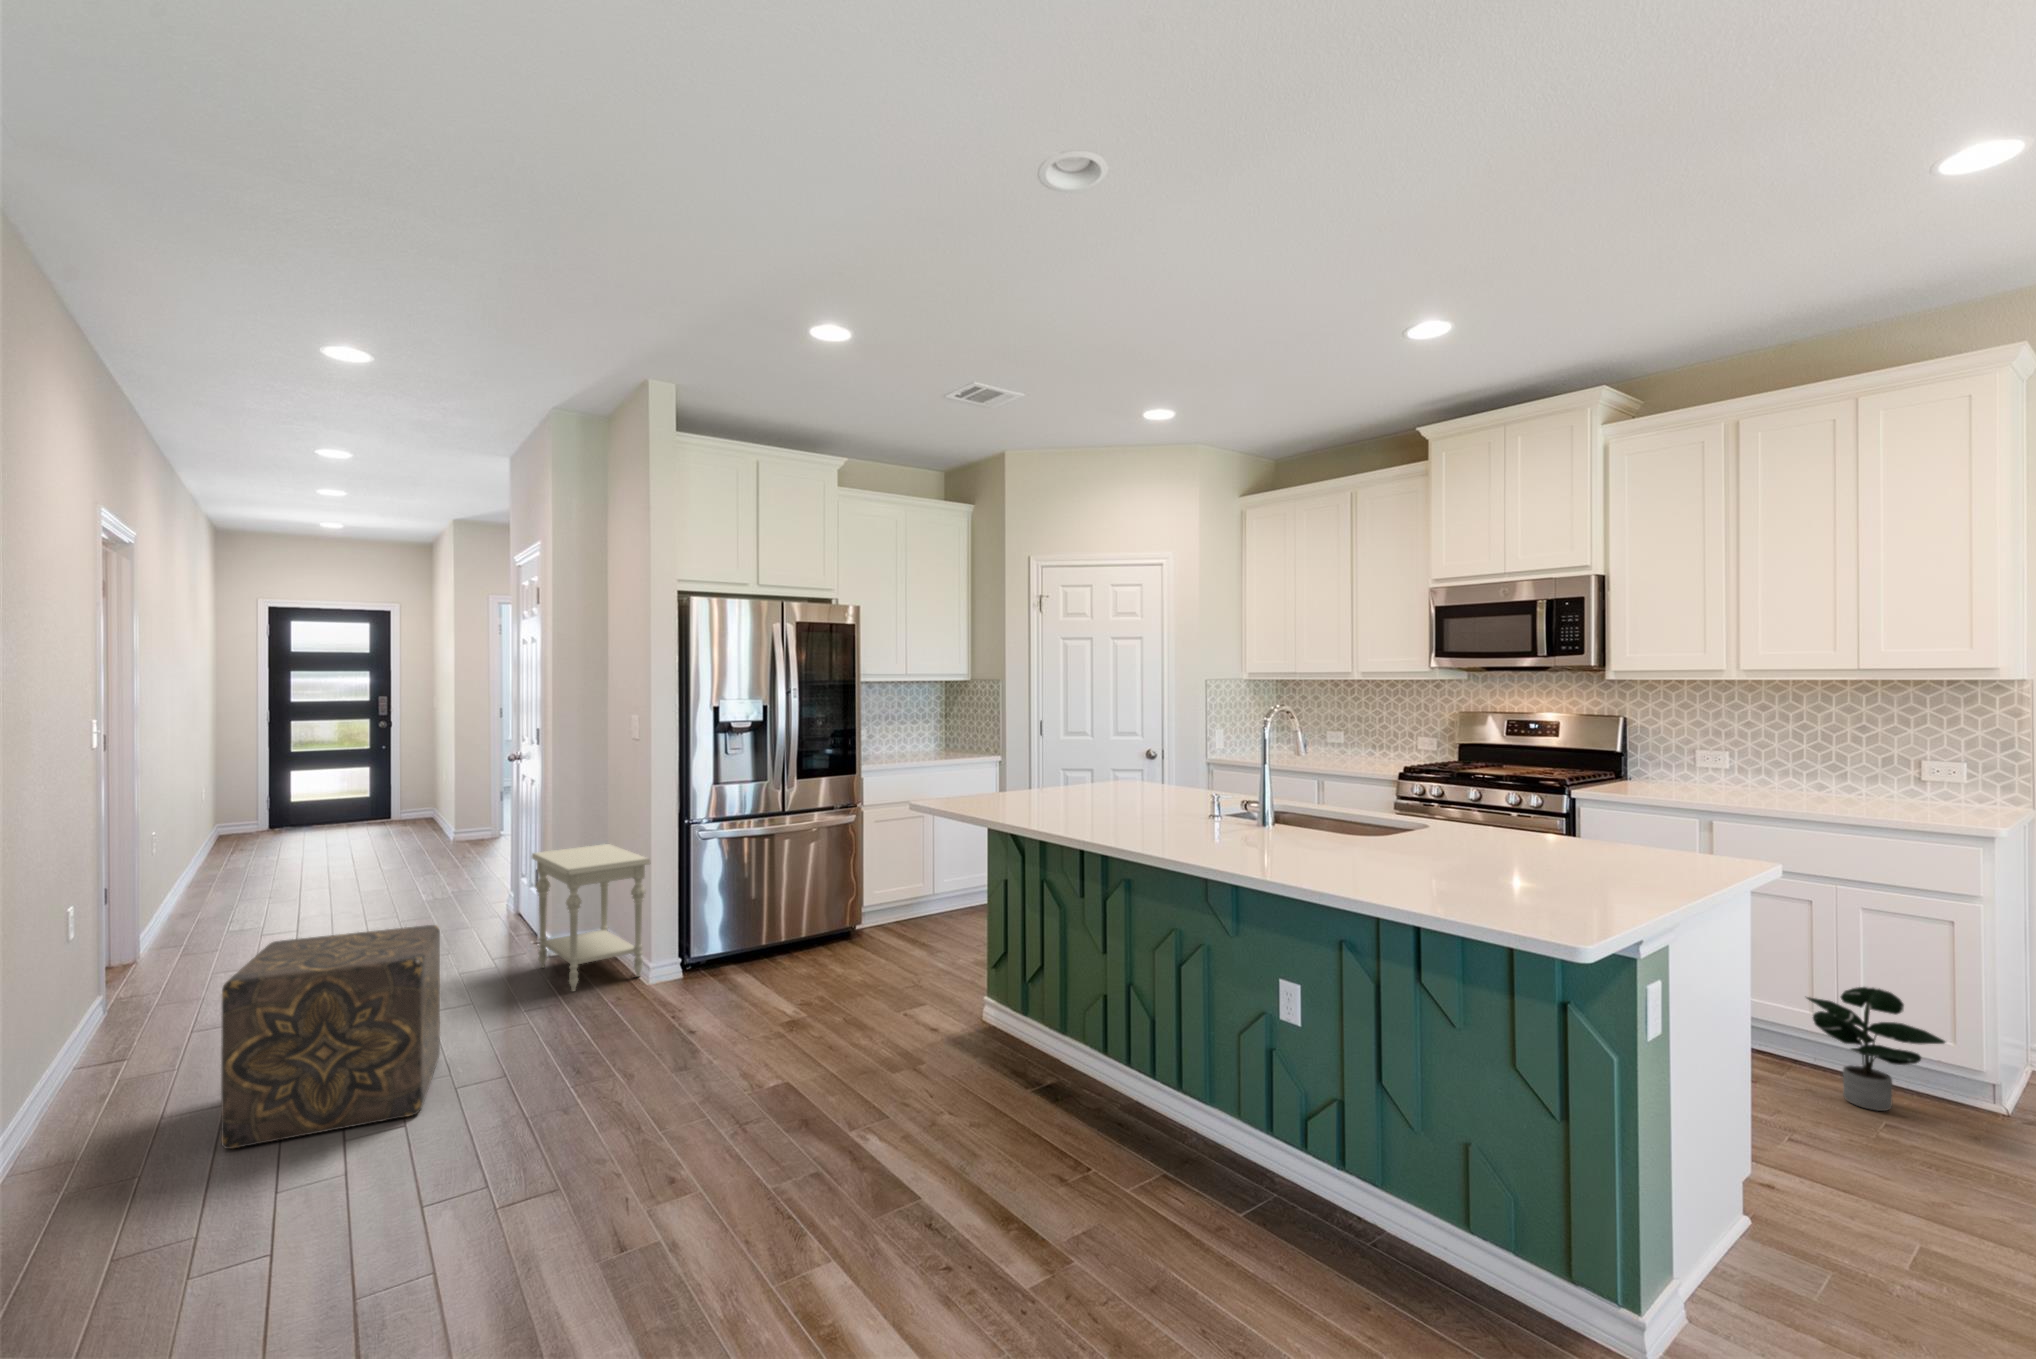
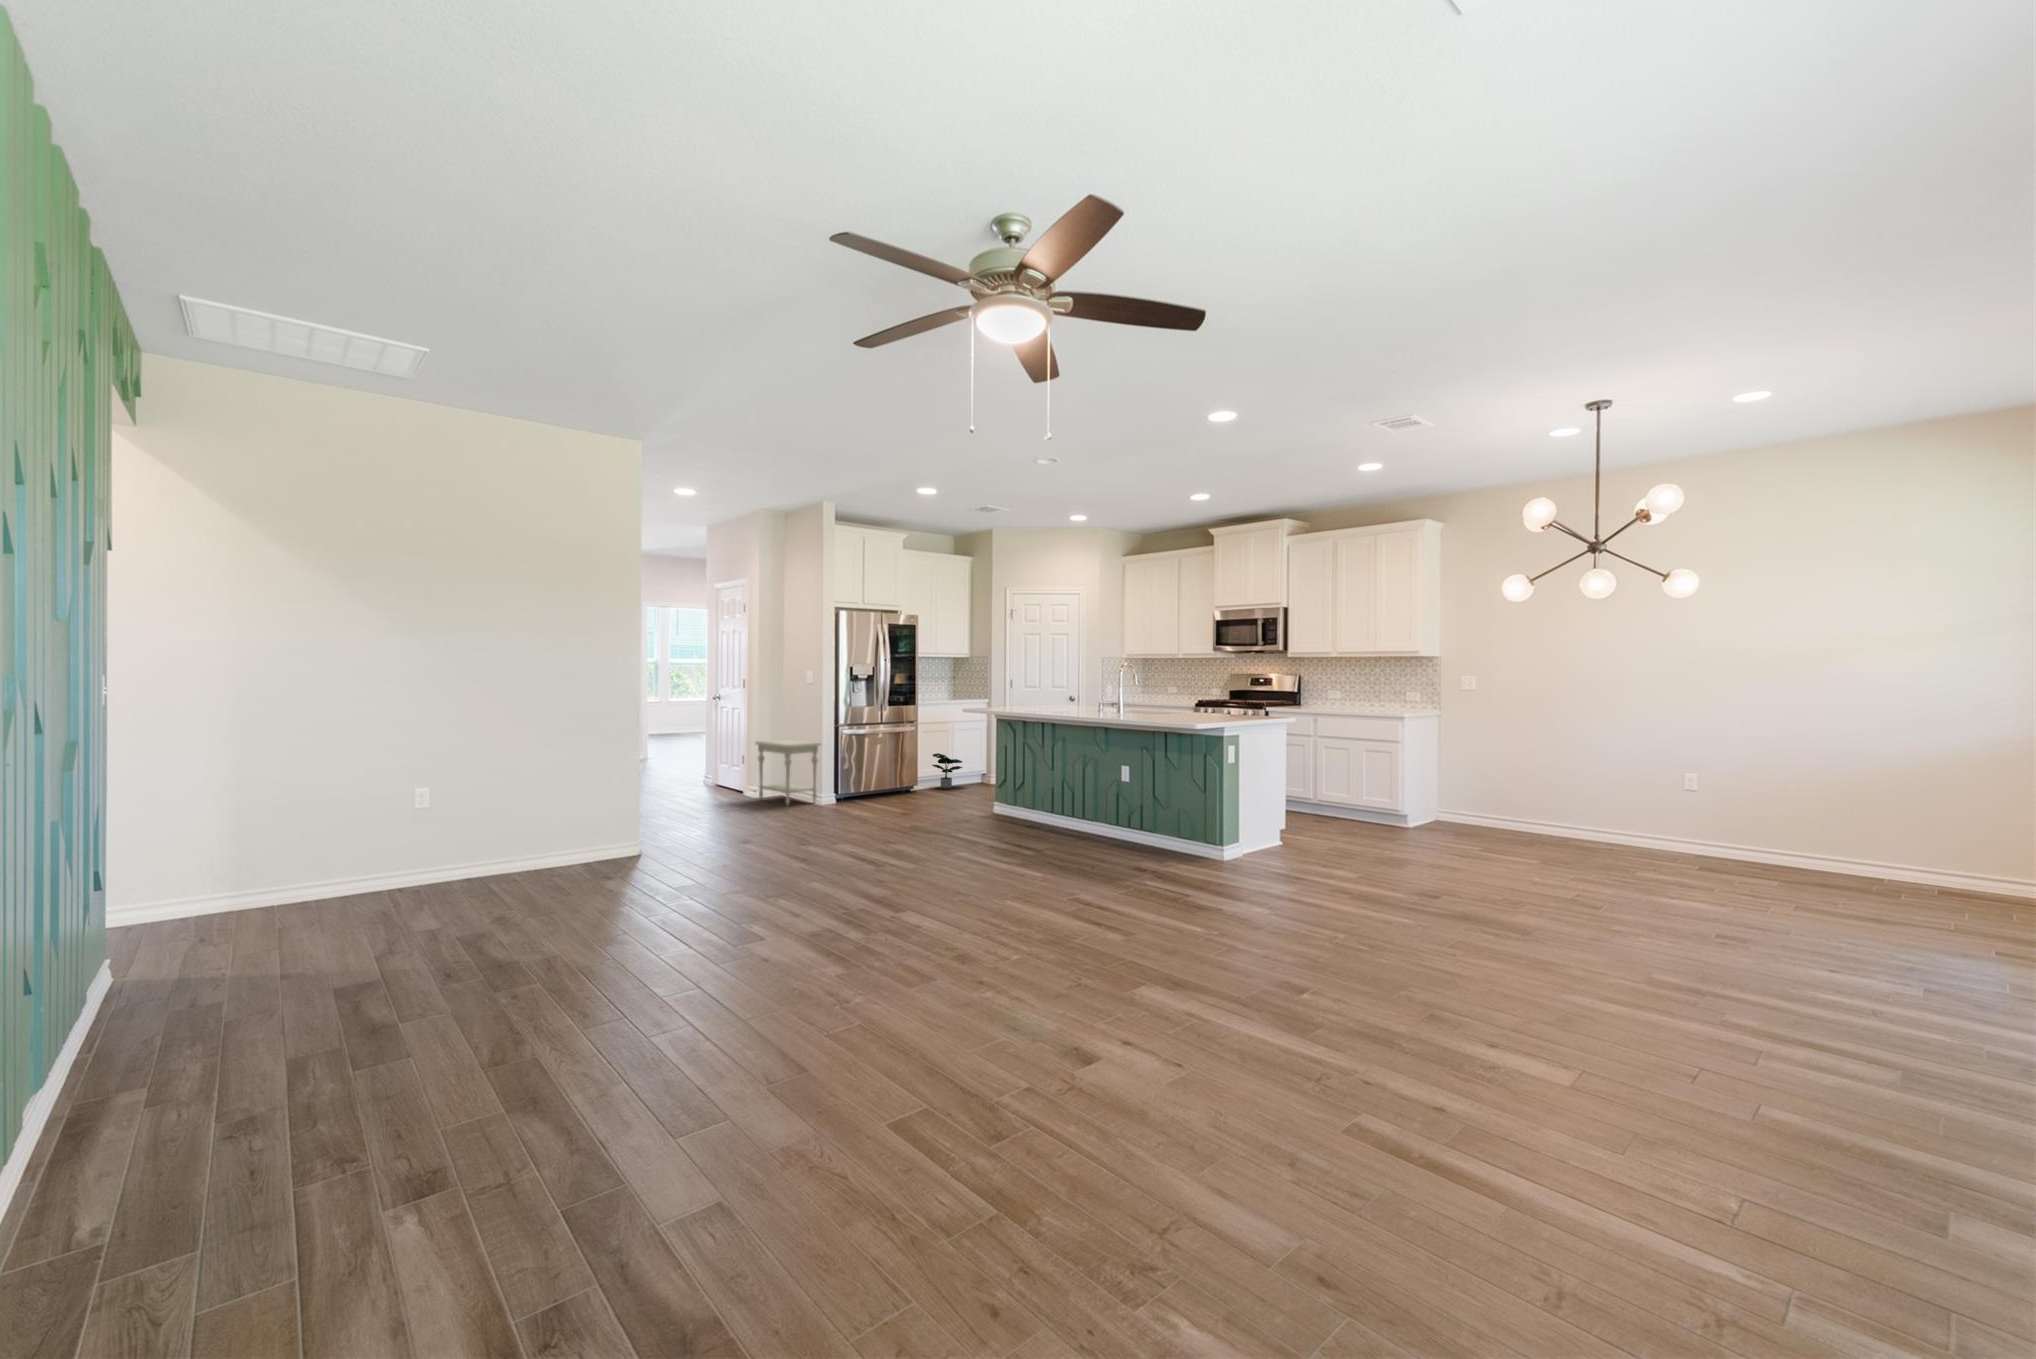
ottoman: present [221,925,440,1149] -> none [688,760,768,837]
potted plant: present [1807,987,1946,1111] -> present [932,753,962,788]

